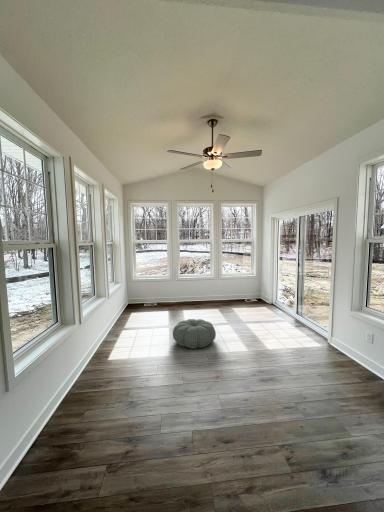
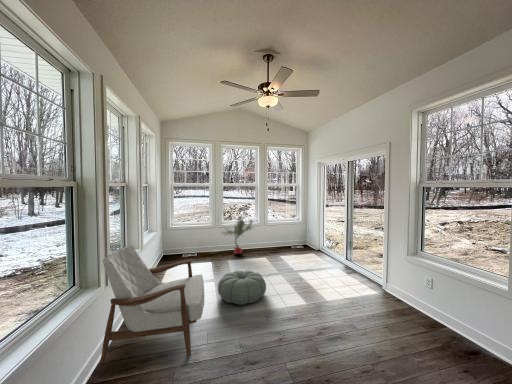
potted tree: none [178,268,209,305] -> present [223,216,253,254]
armchair: none [77,294,160,386] -> present [101,246,205,363]

